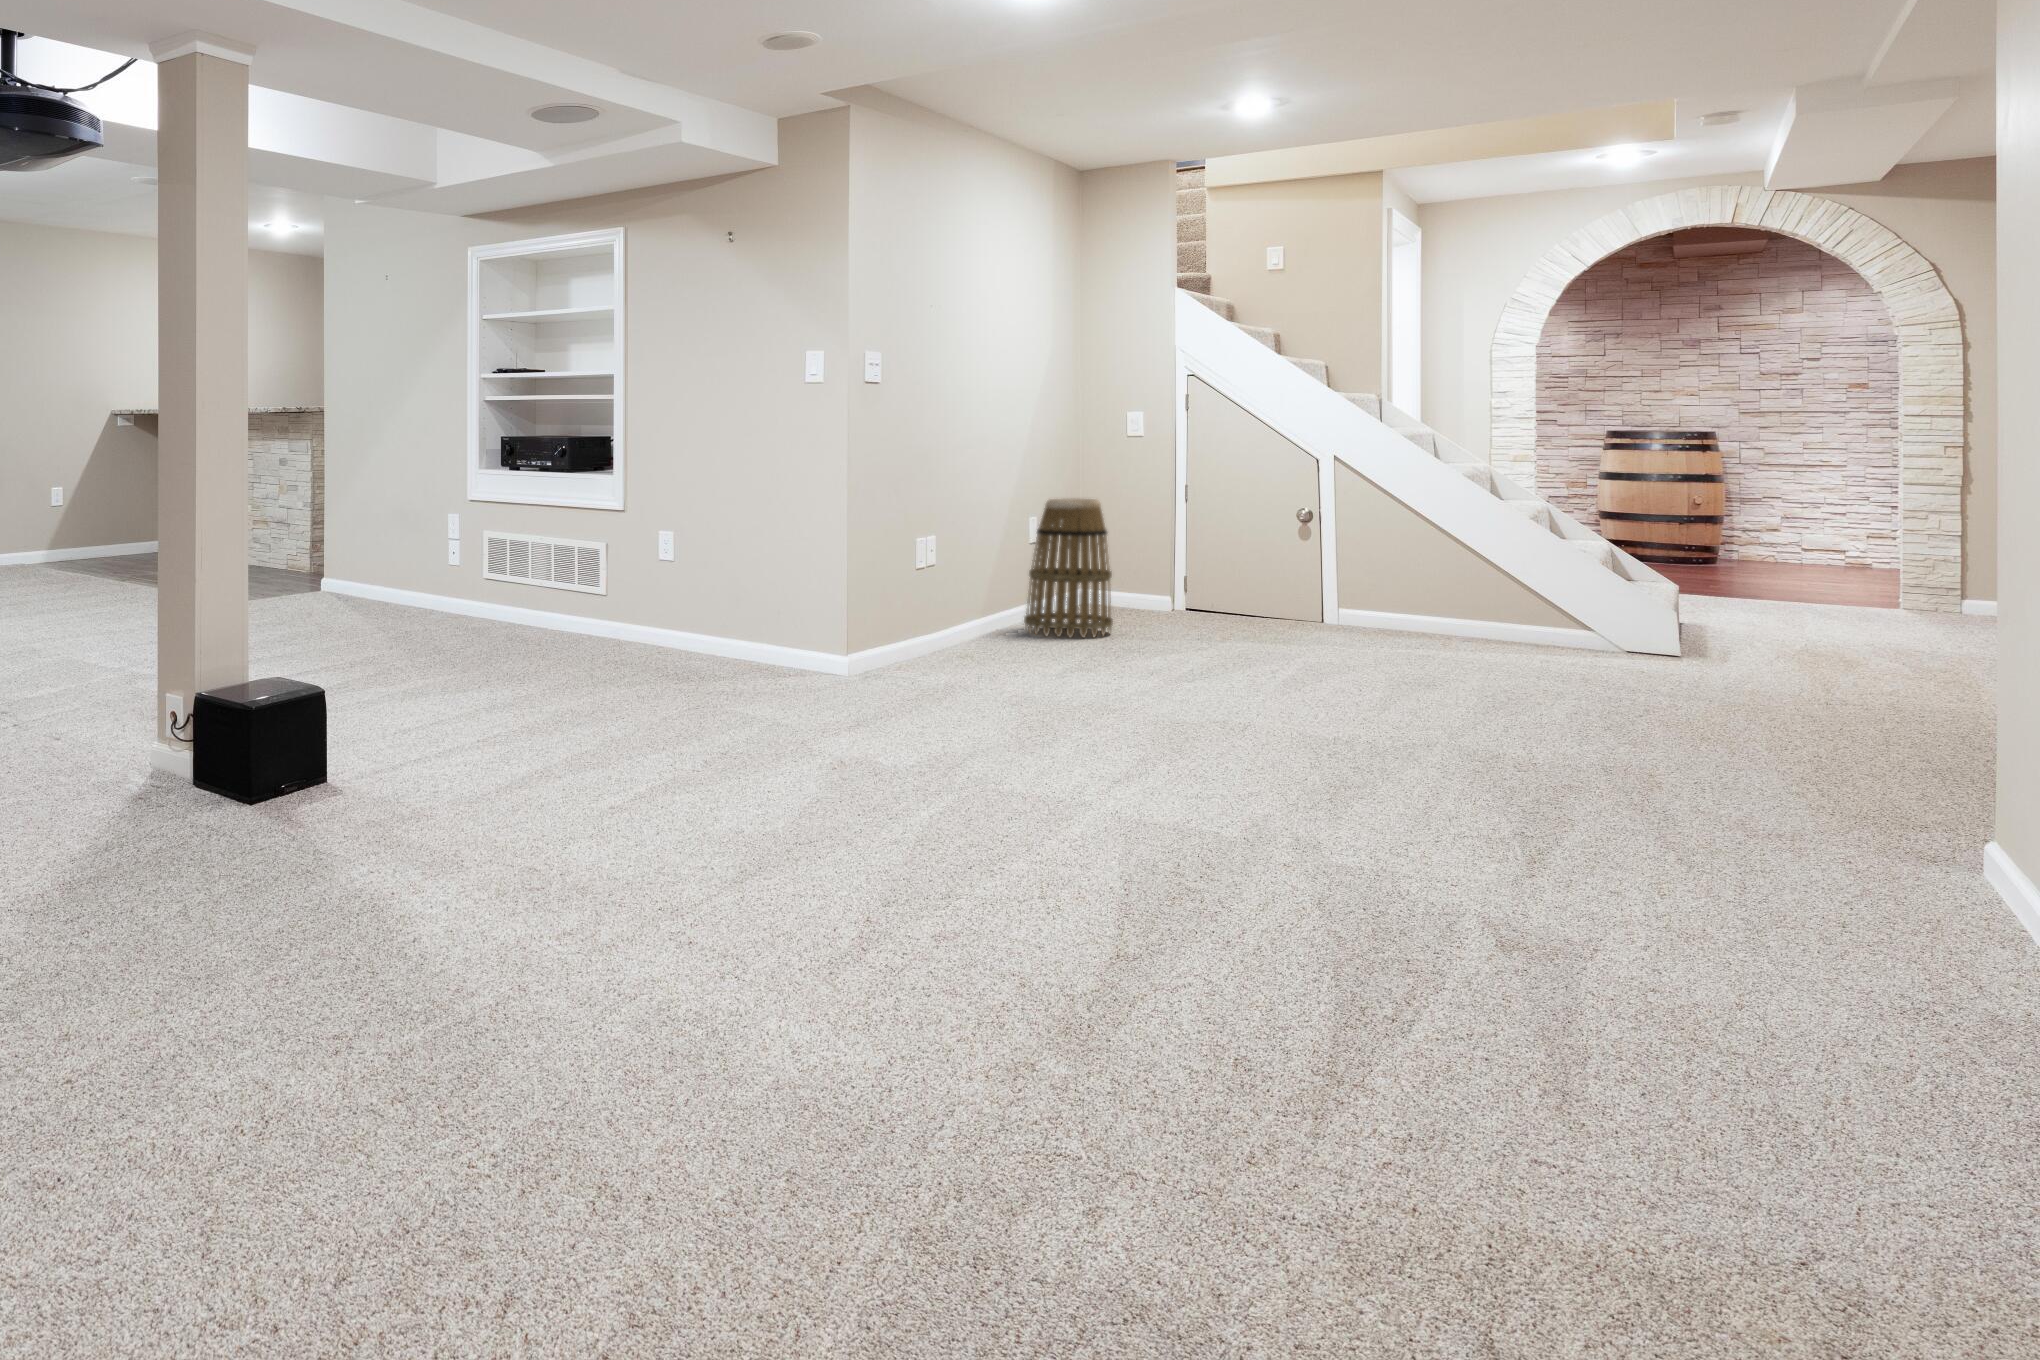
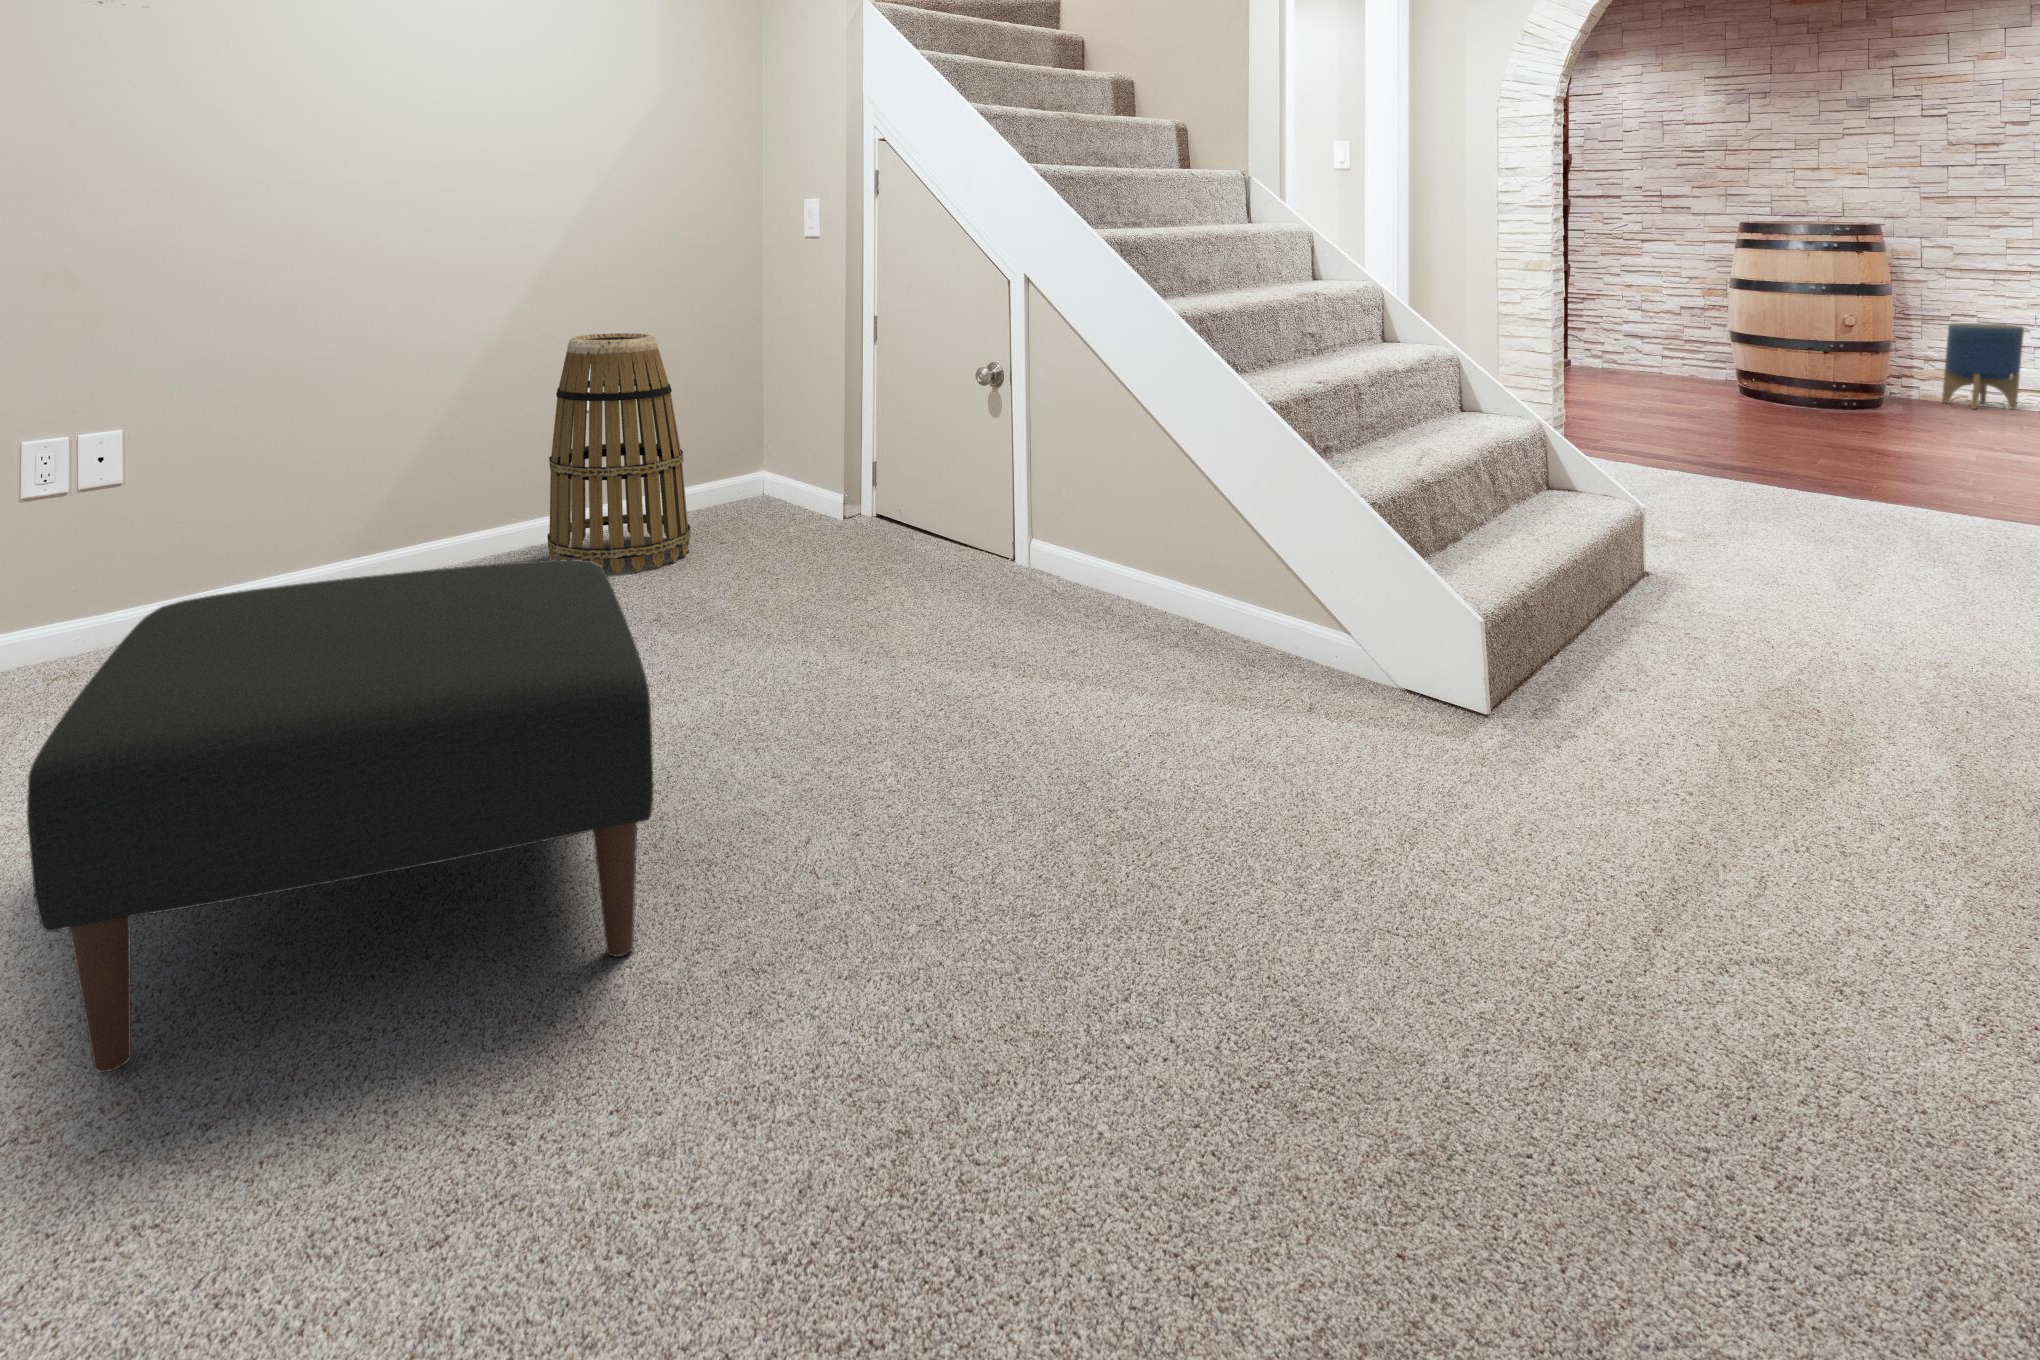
planter: none [1754,503,1816,564] -> present [1942,323,2024,409]
ottoman: none [1175,581,1469,724] -> present [27,560,654,1072]

